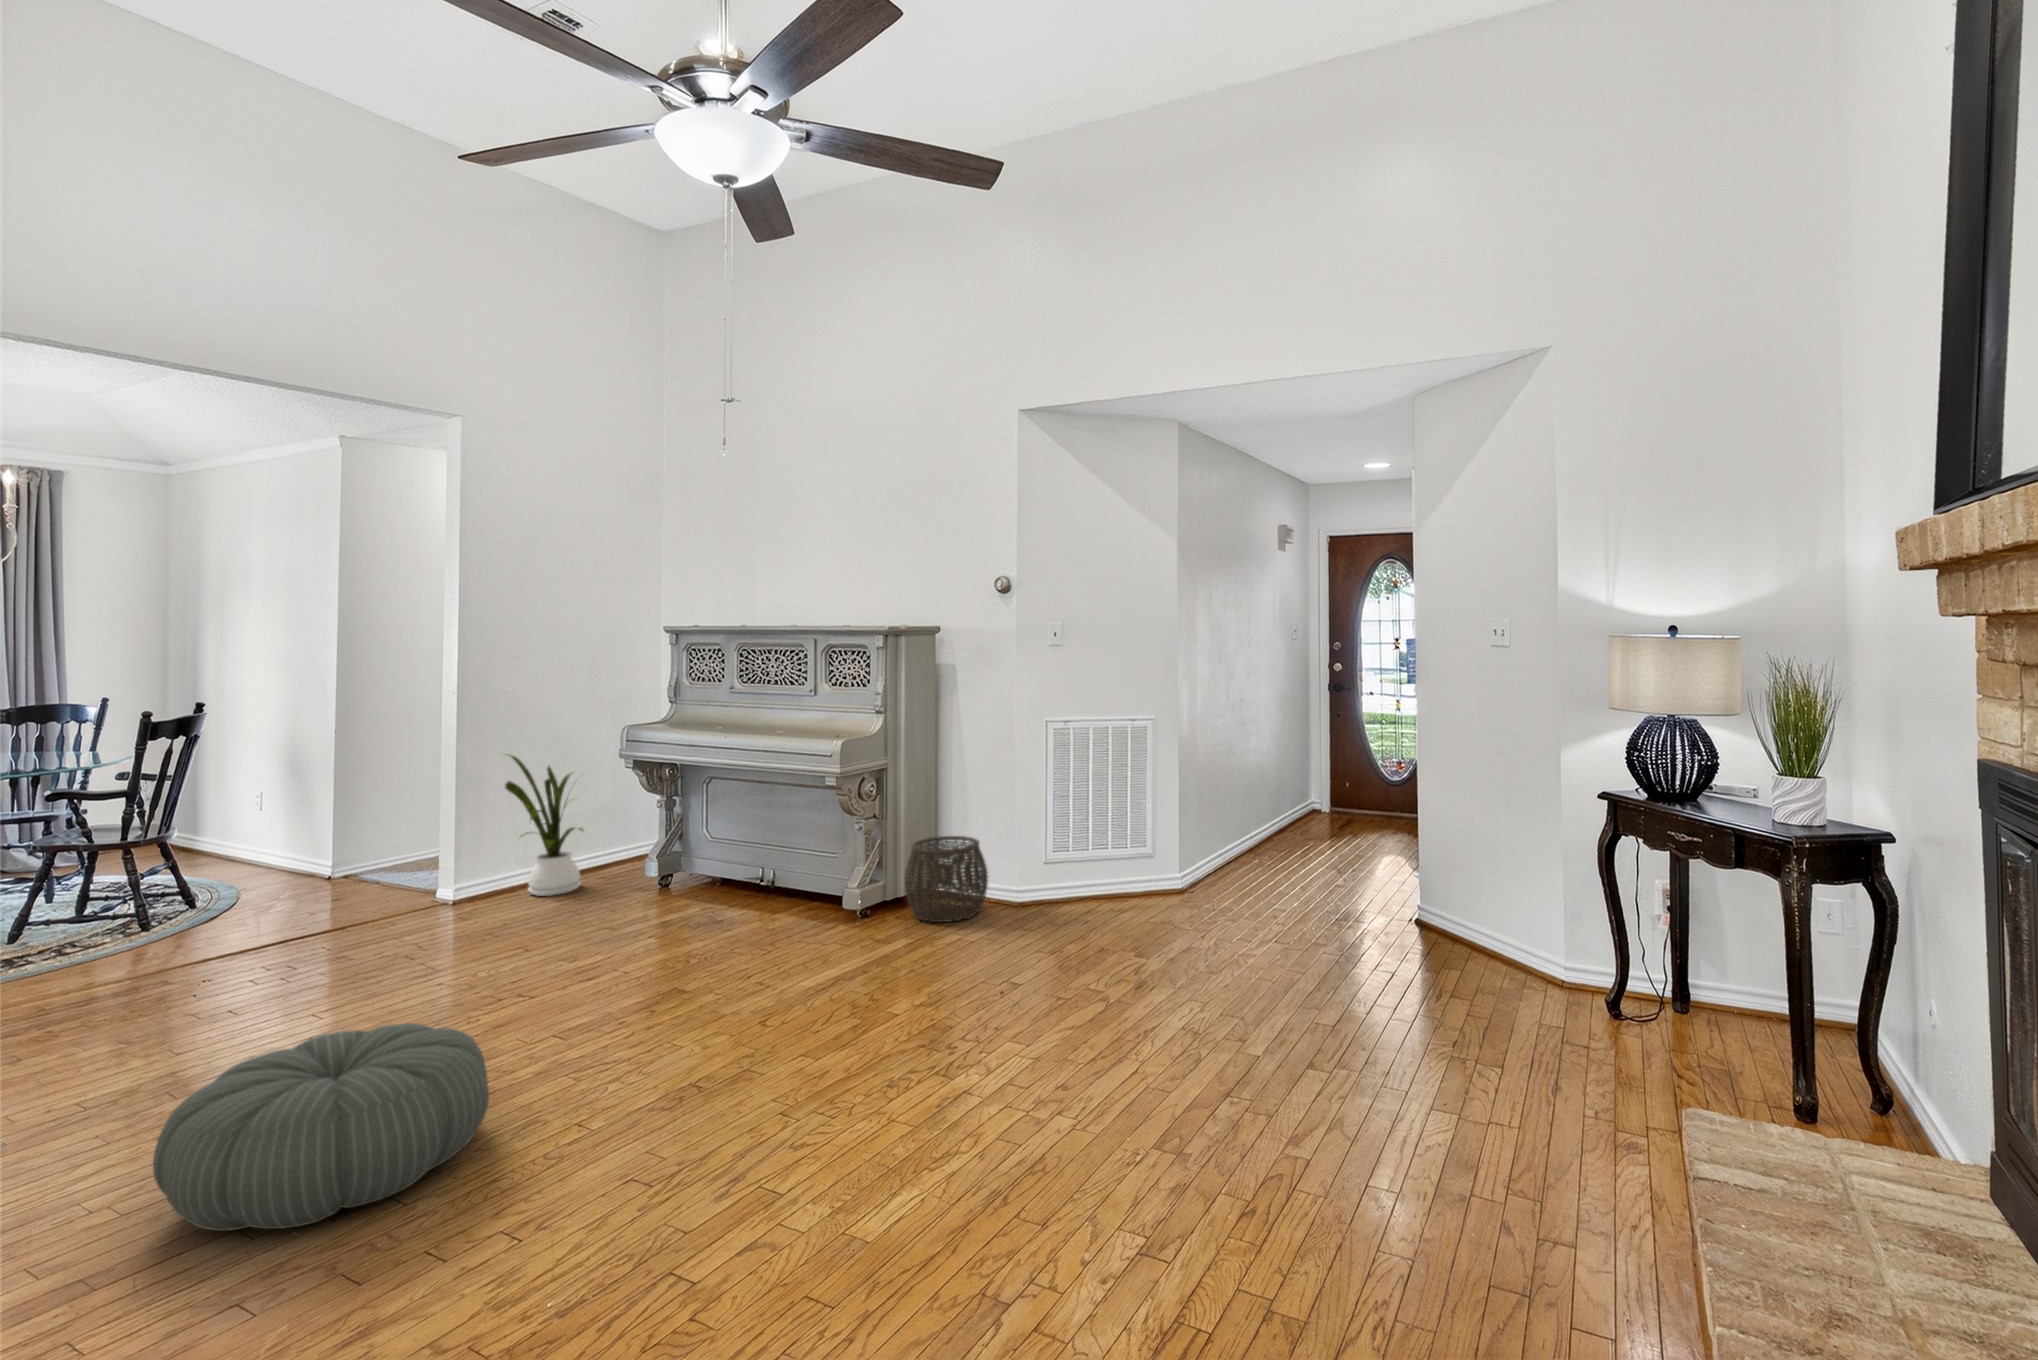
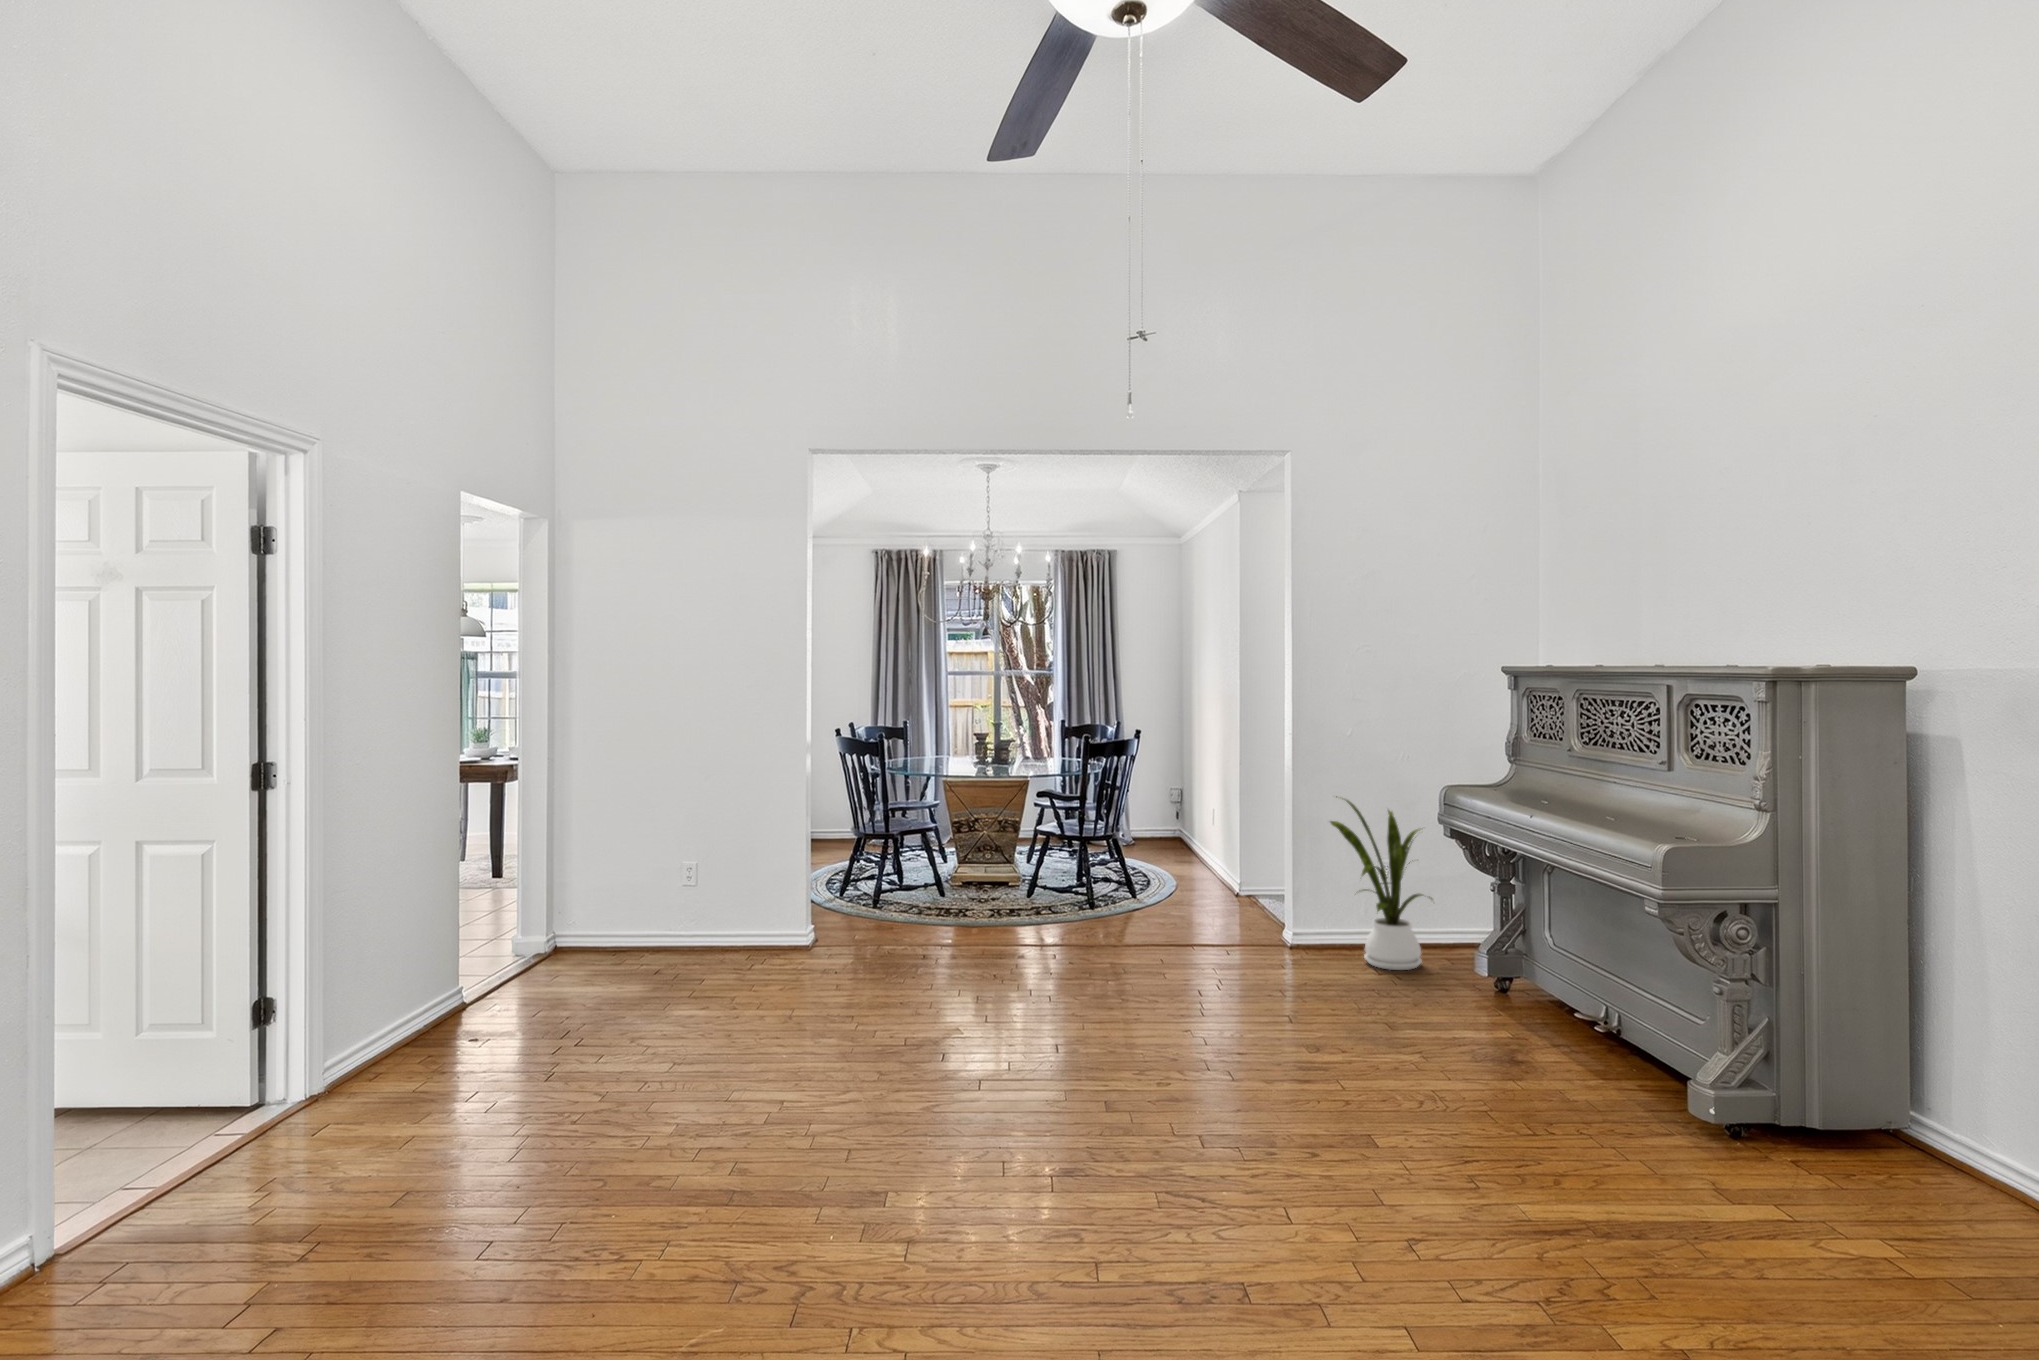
woven basket: present [905,836,988,922] -> none [1790,1041,1980,1219]
pouf: present [153,1023,489,1231] -> none [796,1054,1063,1245]

